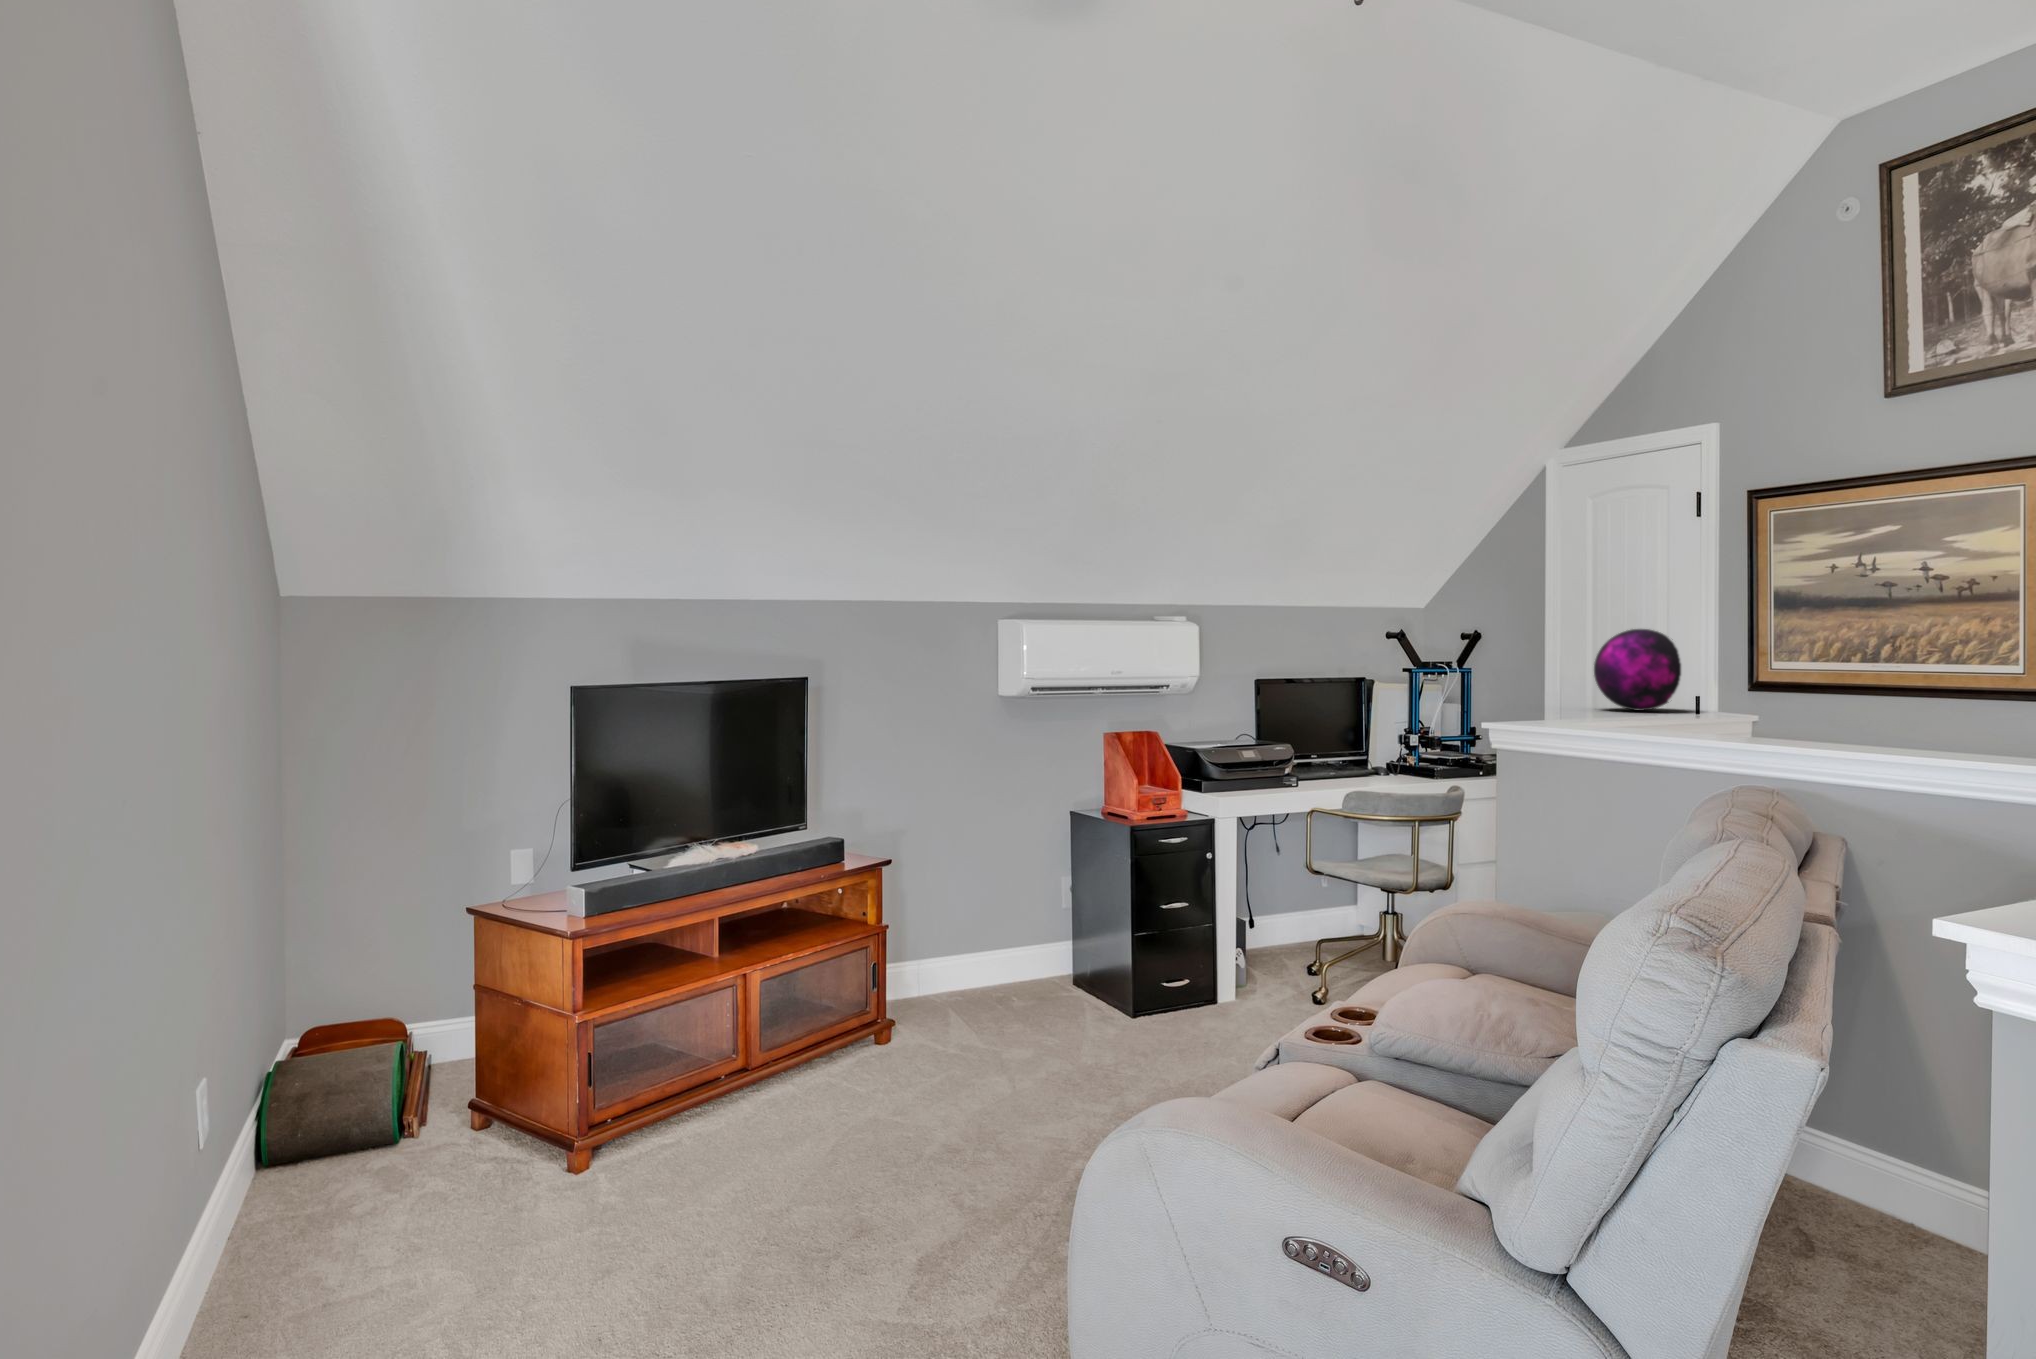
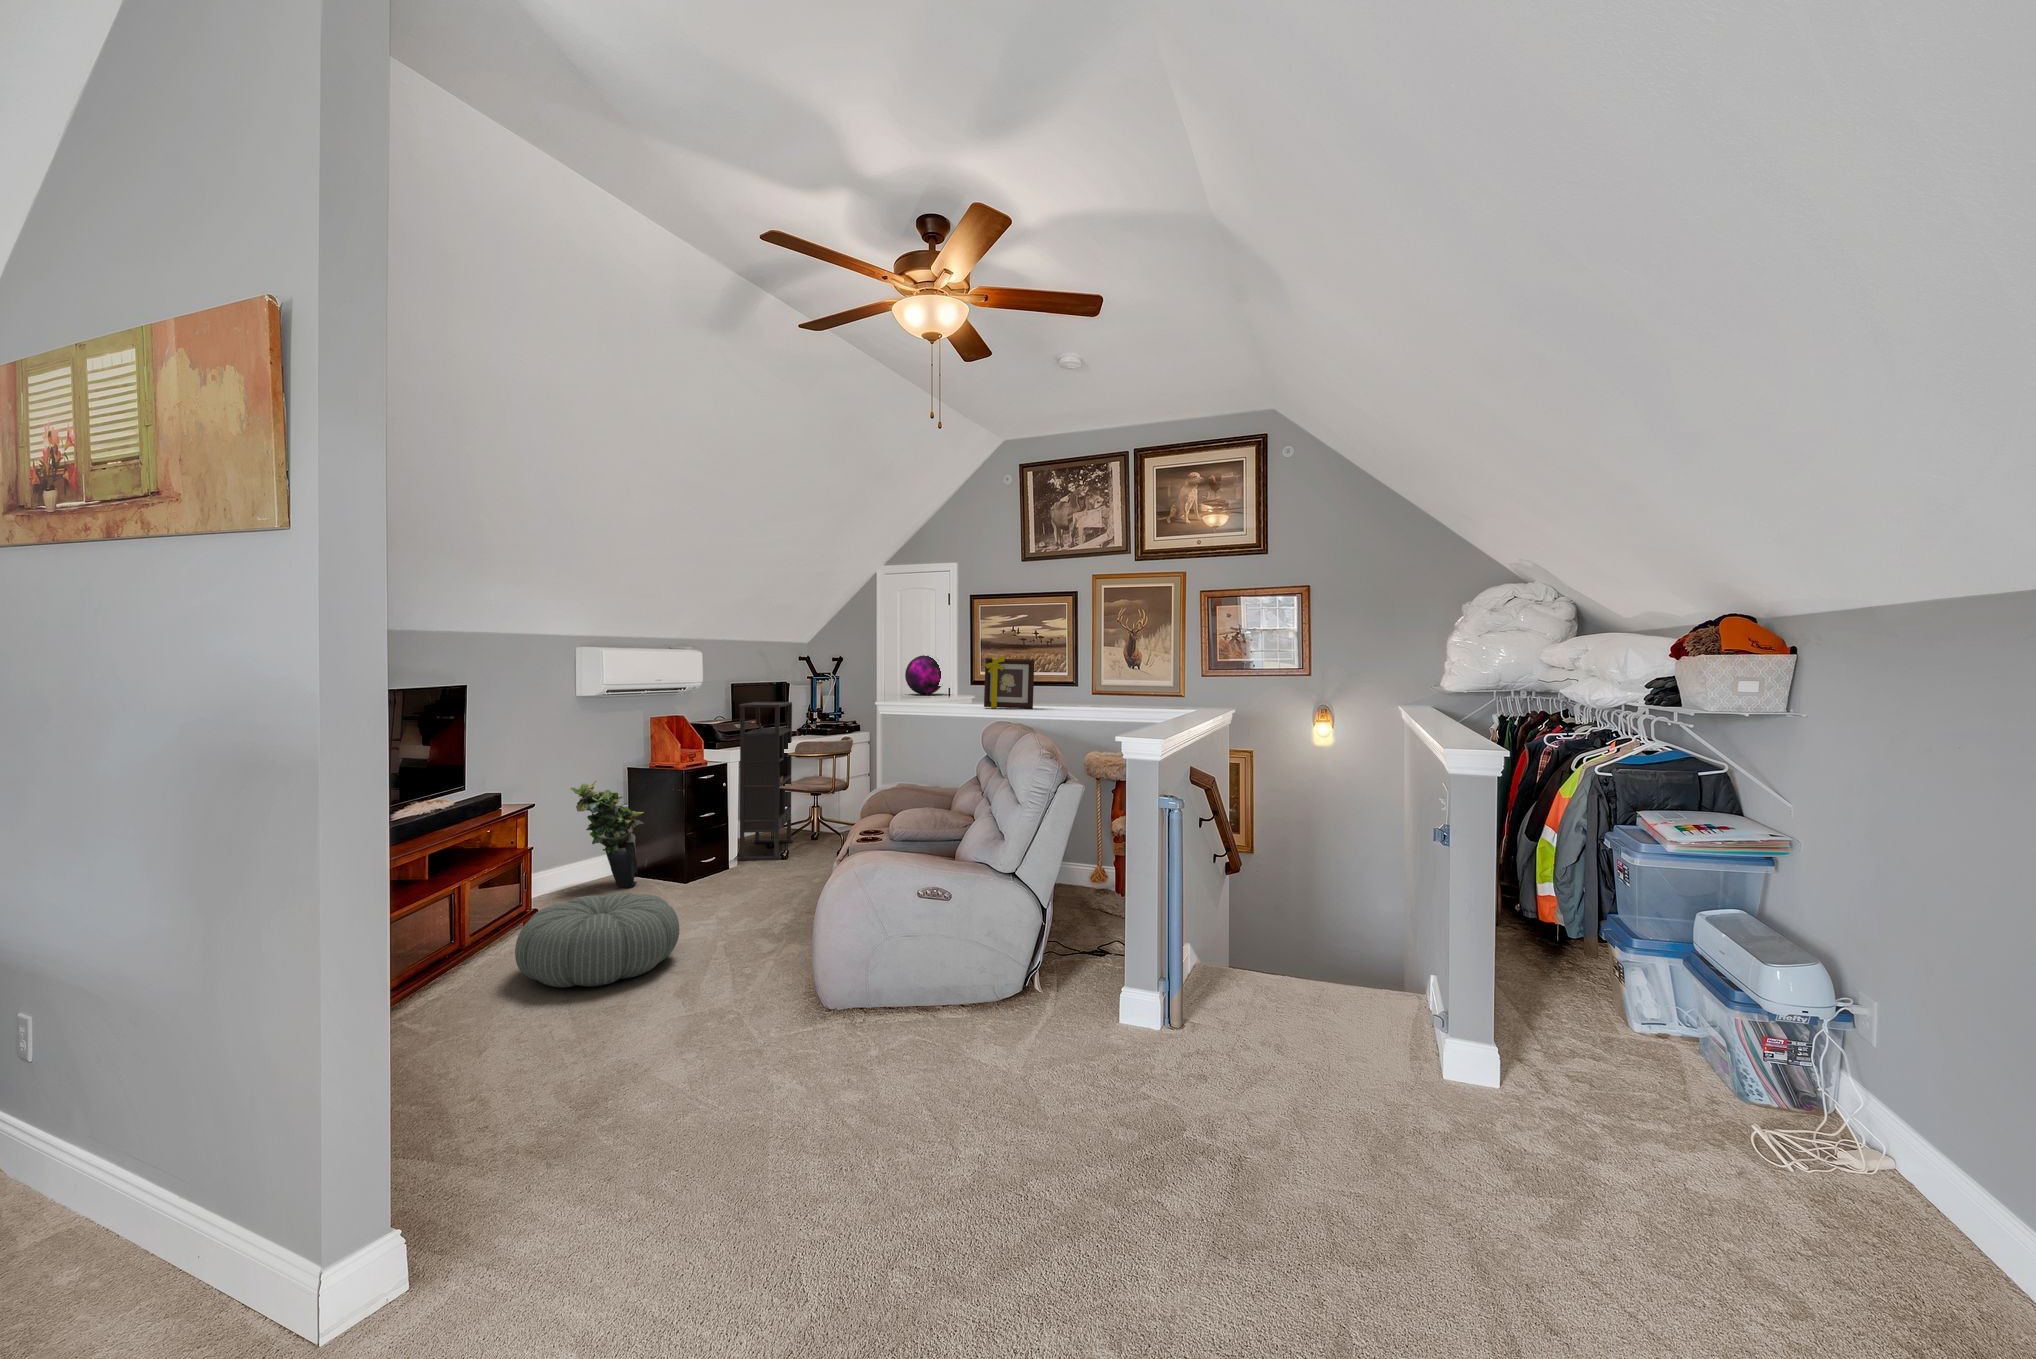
picture frame: none [1711,623,1867,758] -> present [984,657,1034,709]
bookshelf: none [1239,714,1357,1001] -> present [738,702,793,860]
potted plant: none [973,827,1077,1005] -> present [570,780,644,888]
pouf: none [755,1024,998,1193] -> present [515,892,679,987]

